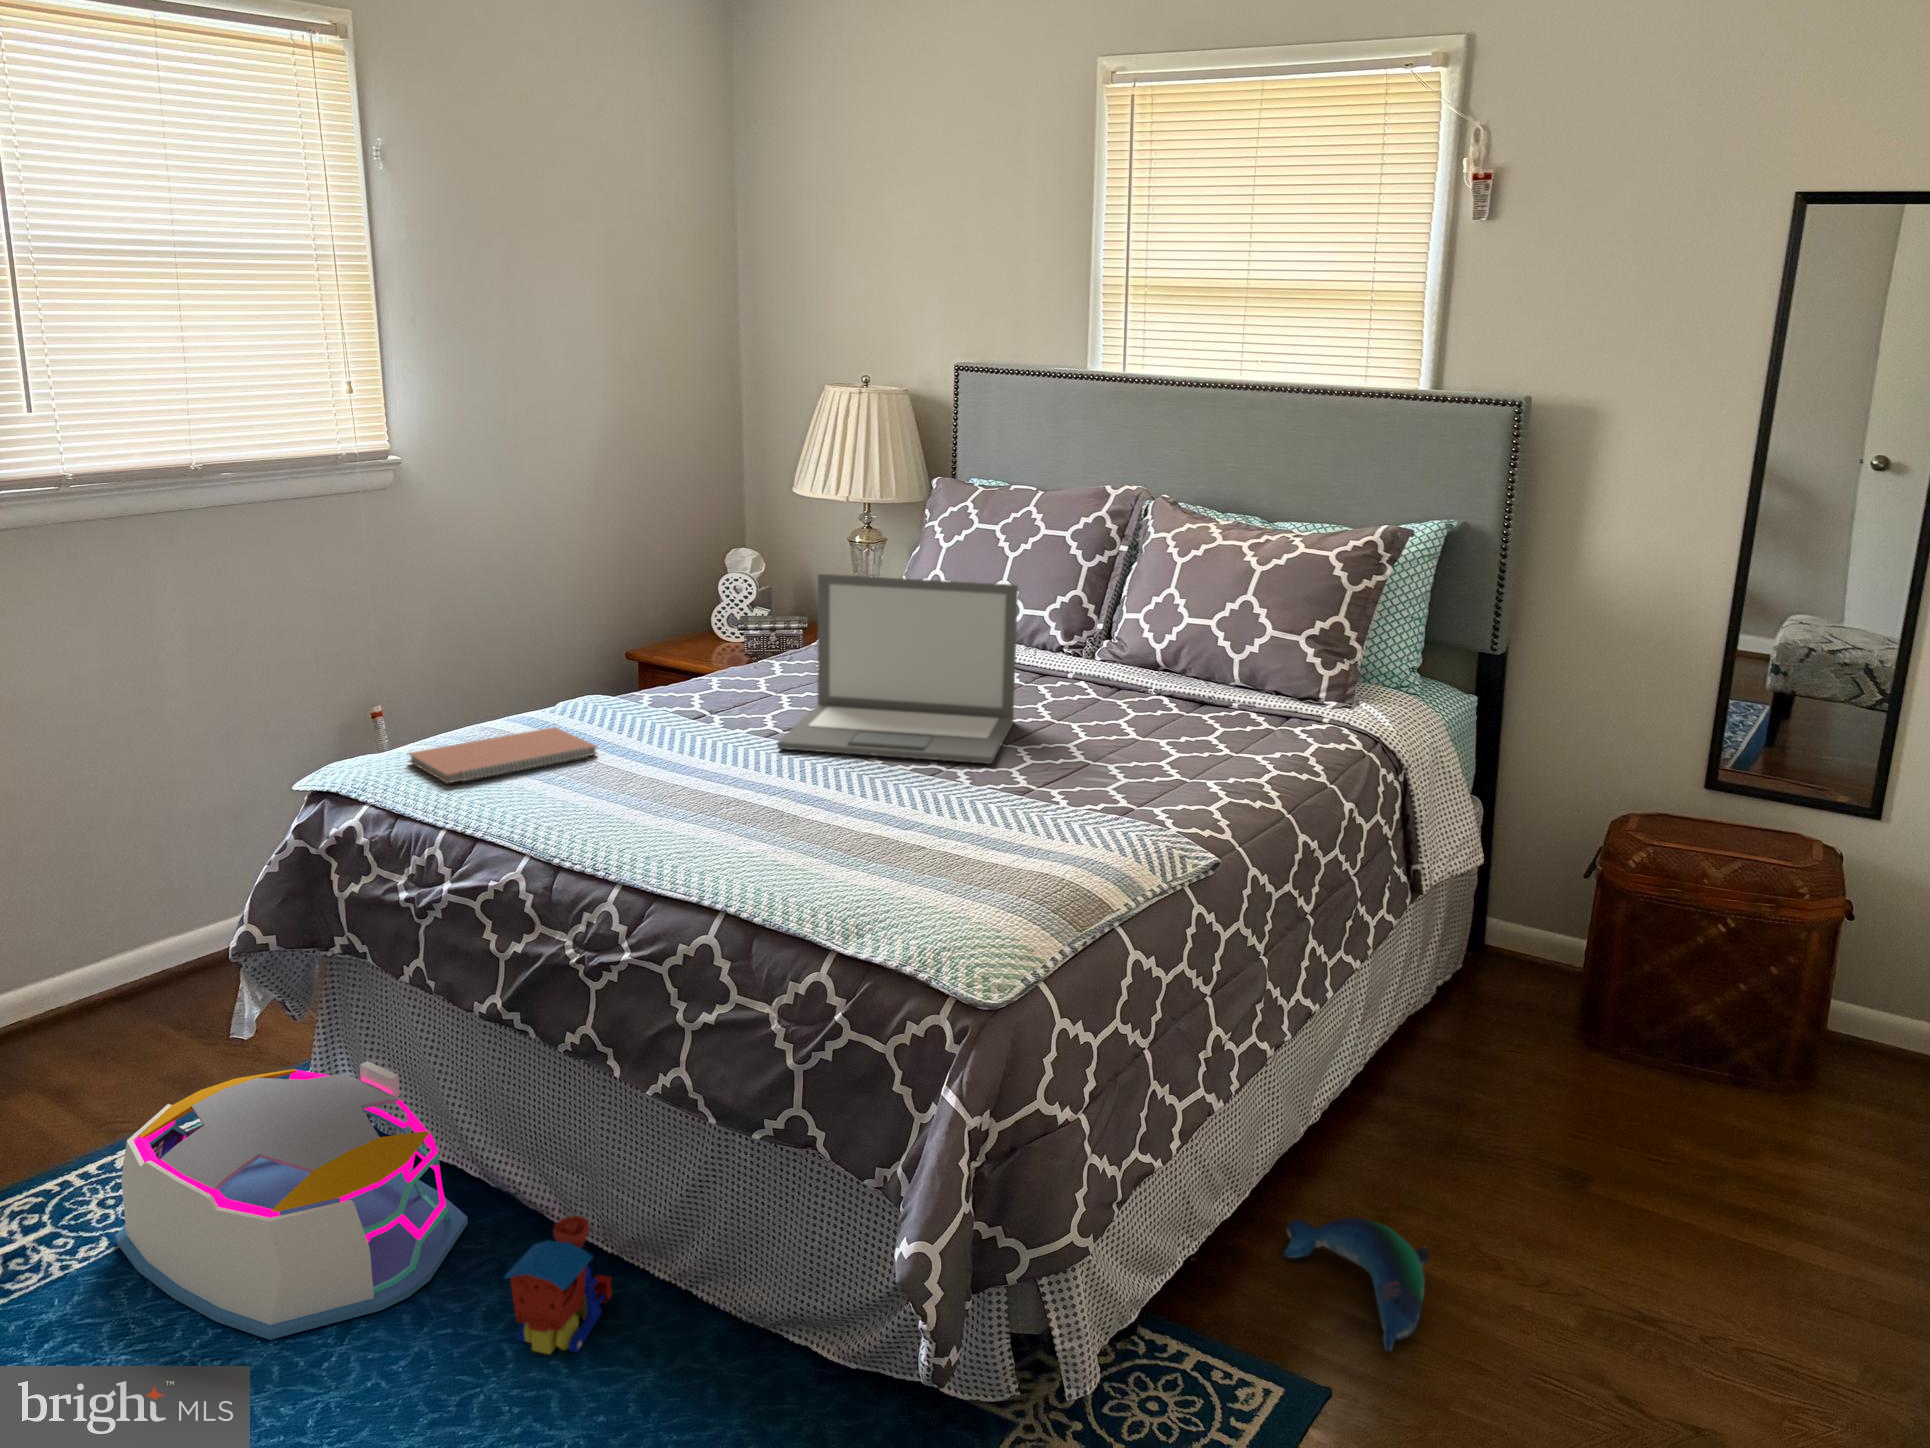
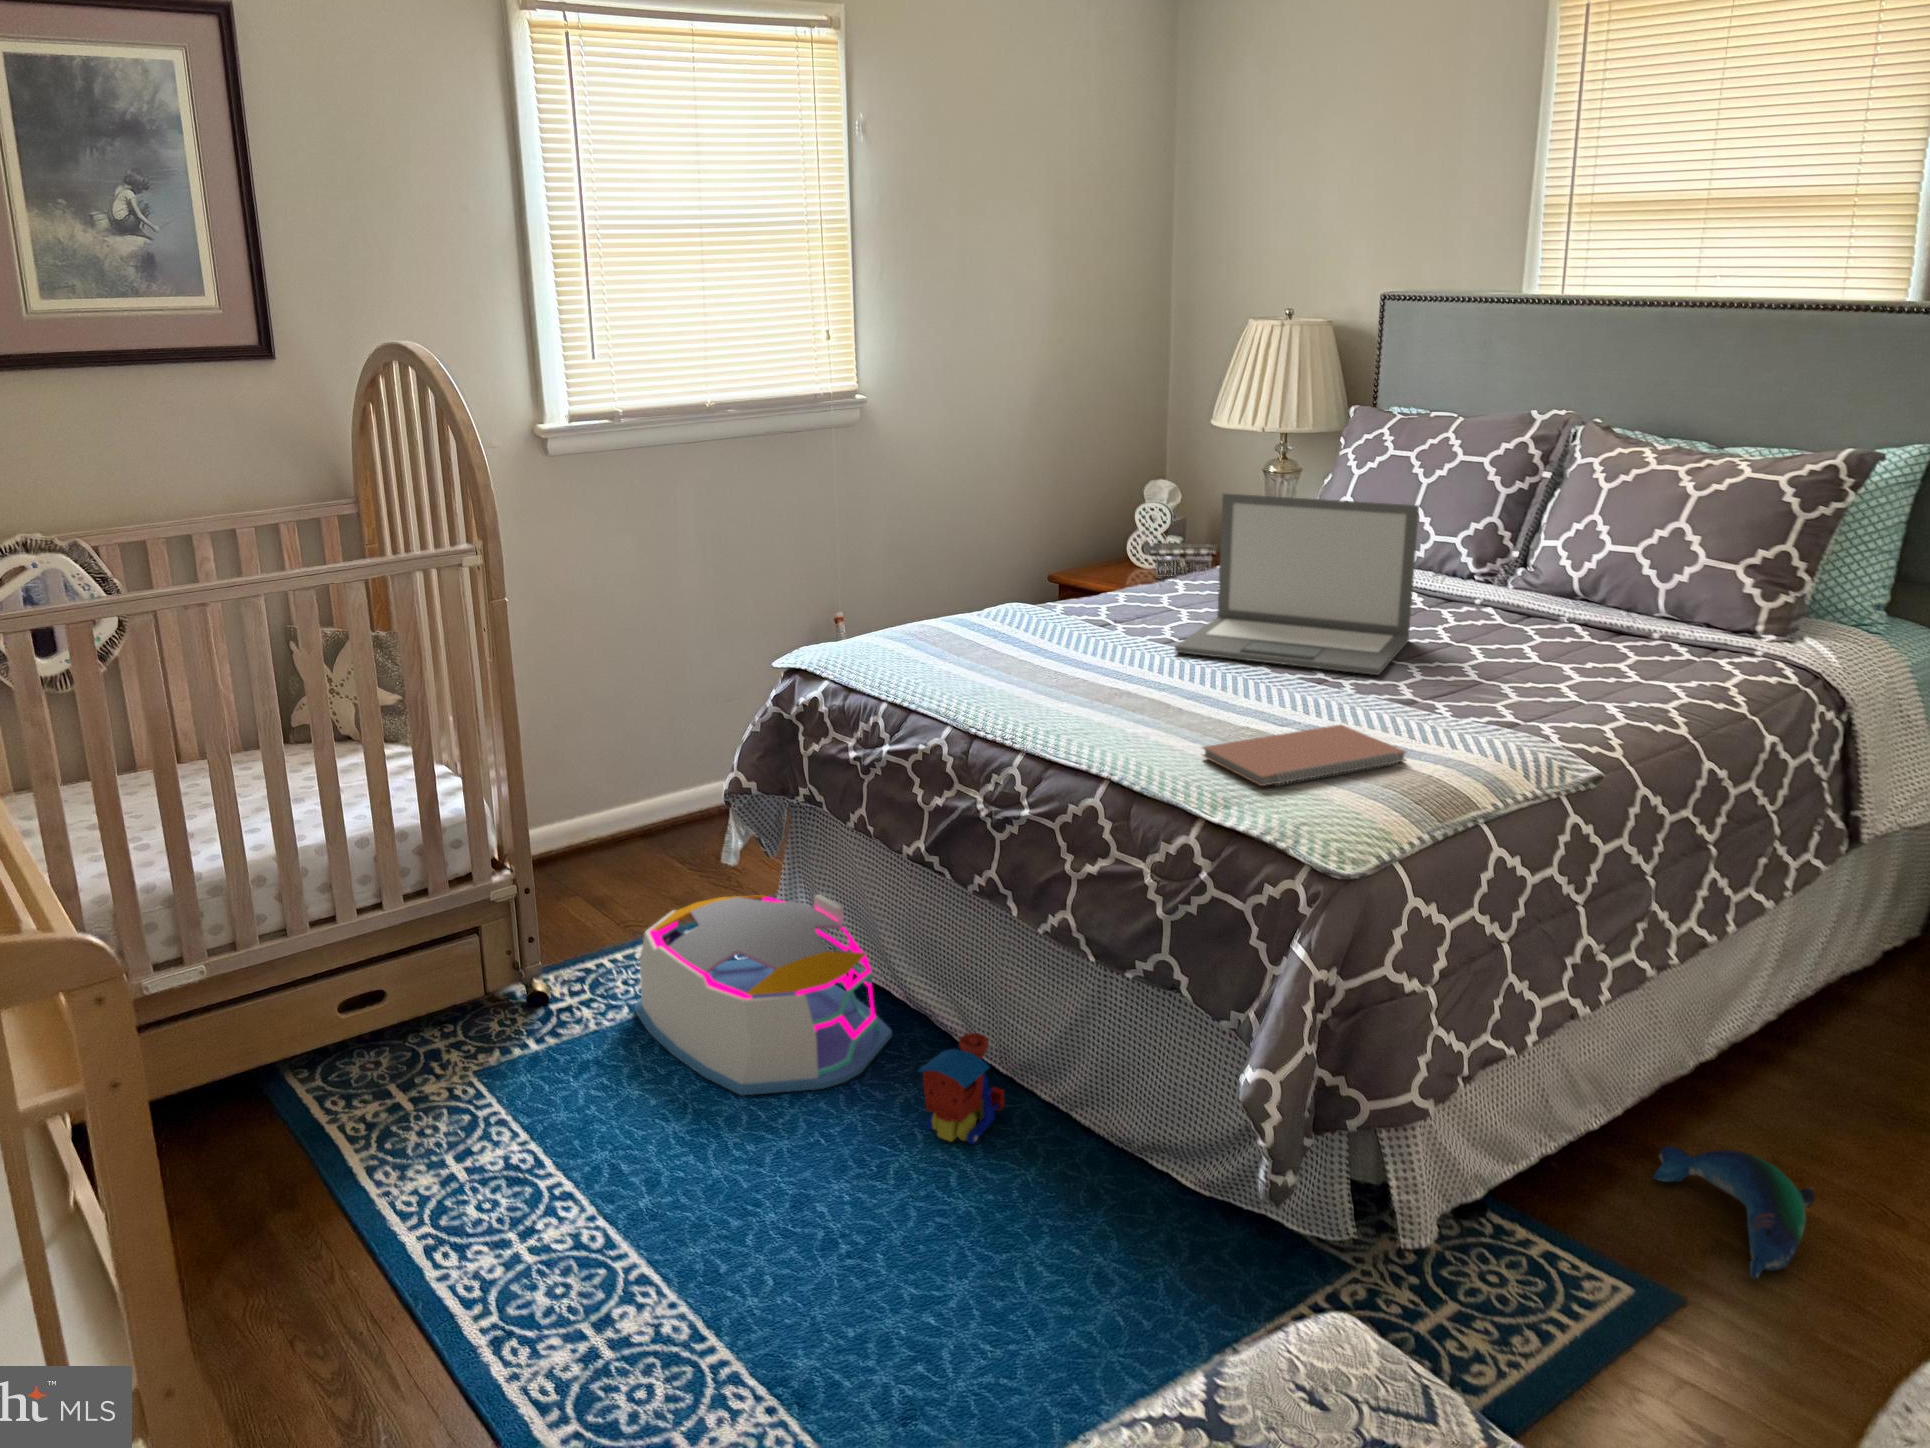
notebook: present [409,727,597,783] -> present [1202,725,1406,786]

